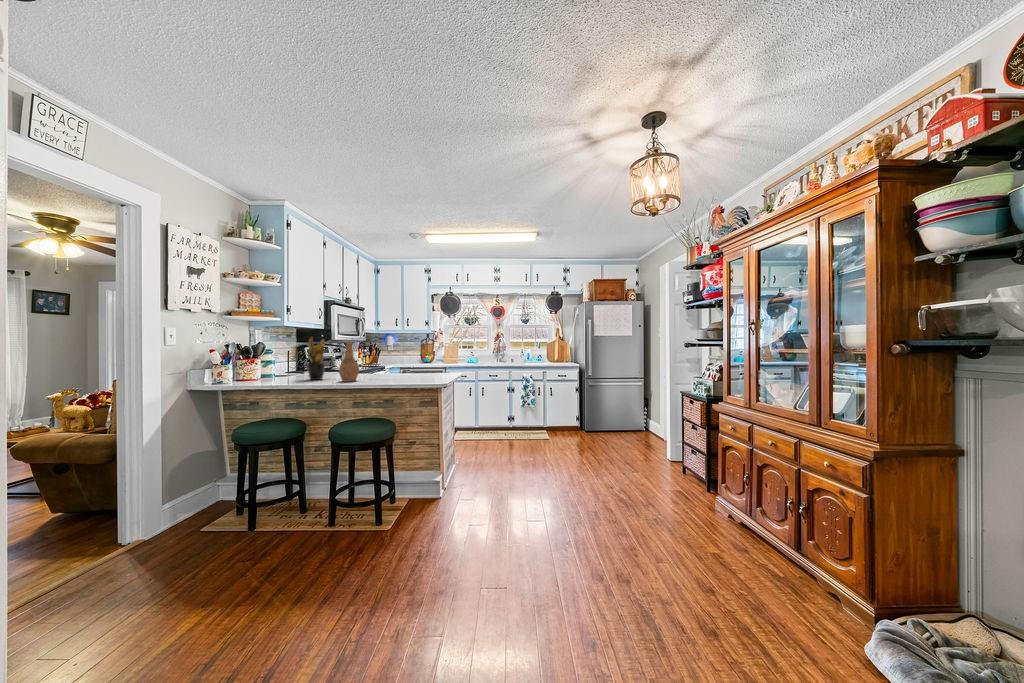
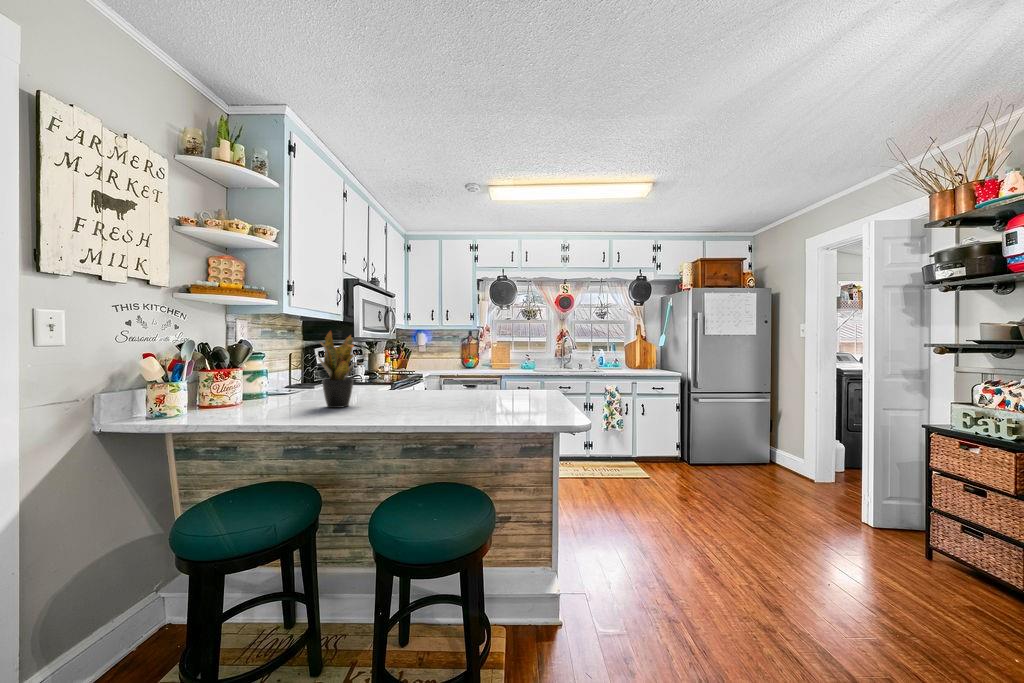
vase: present [339,340,359,382] -> none [382,338,418,415]

